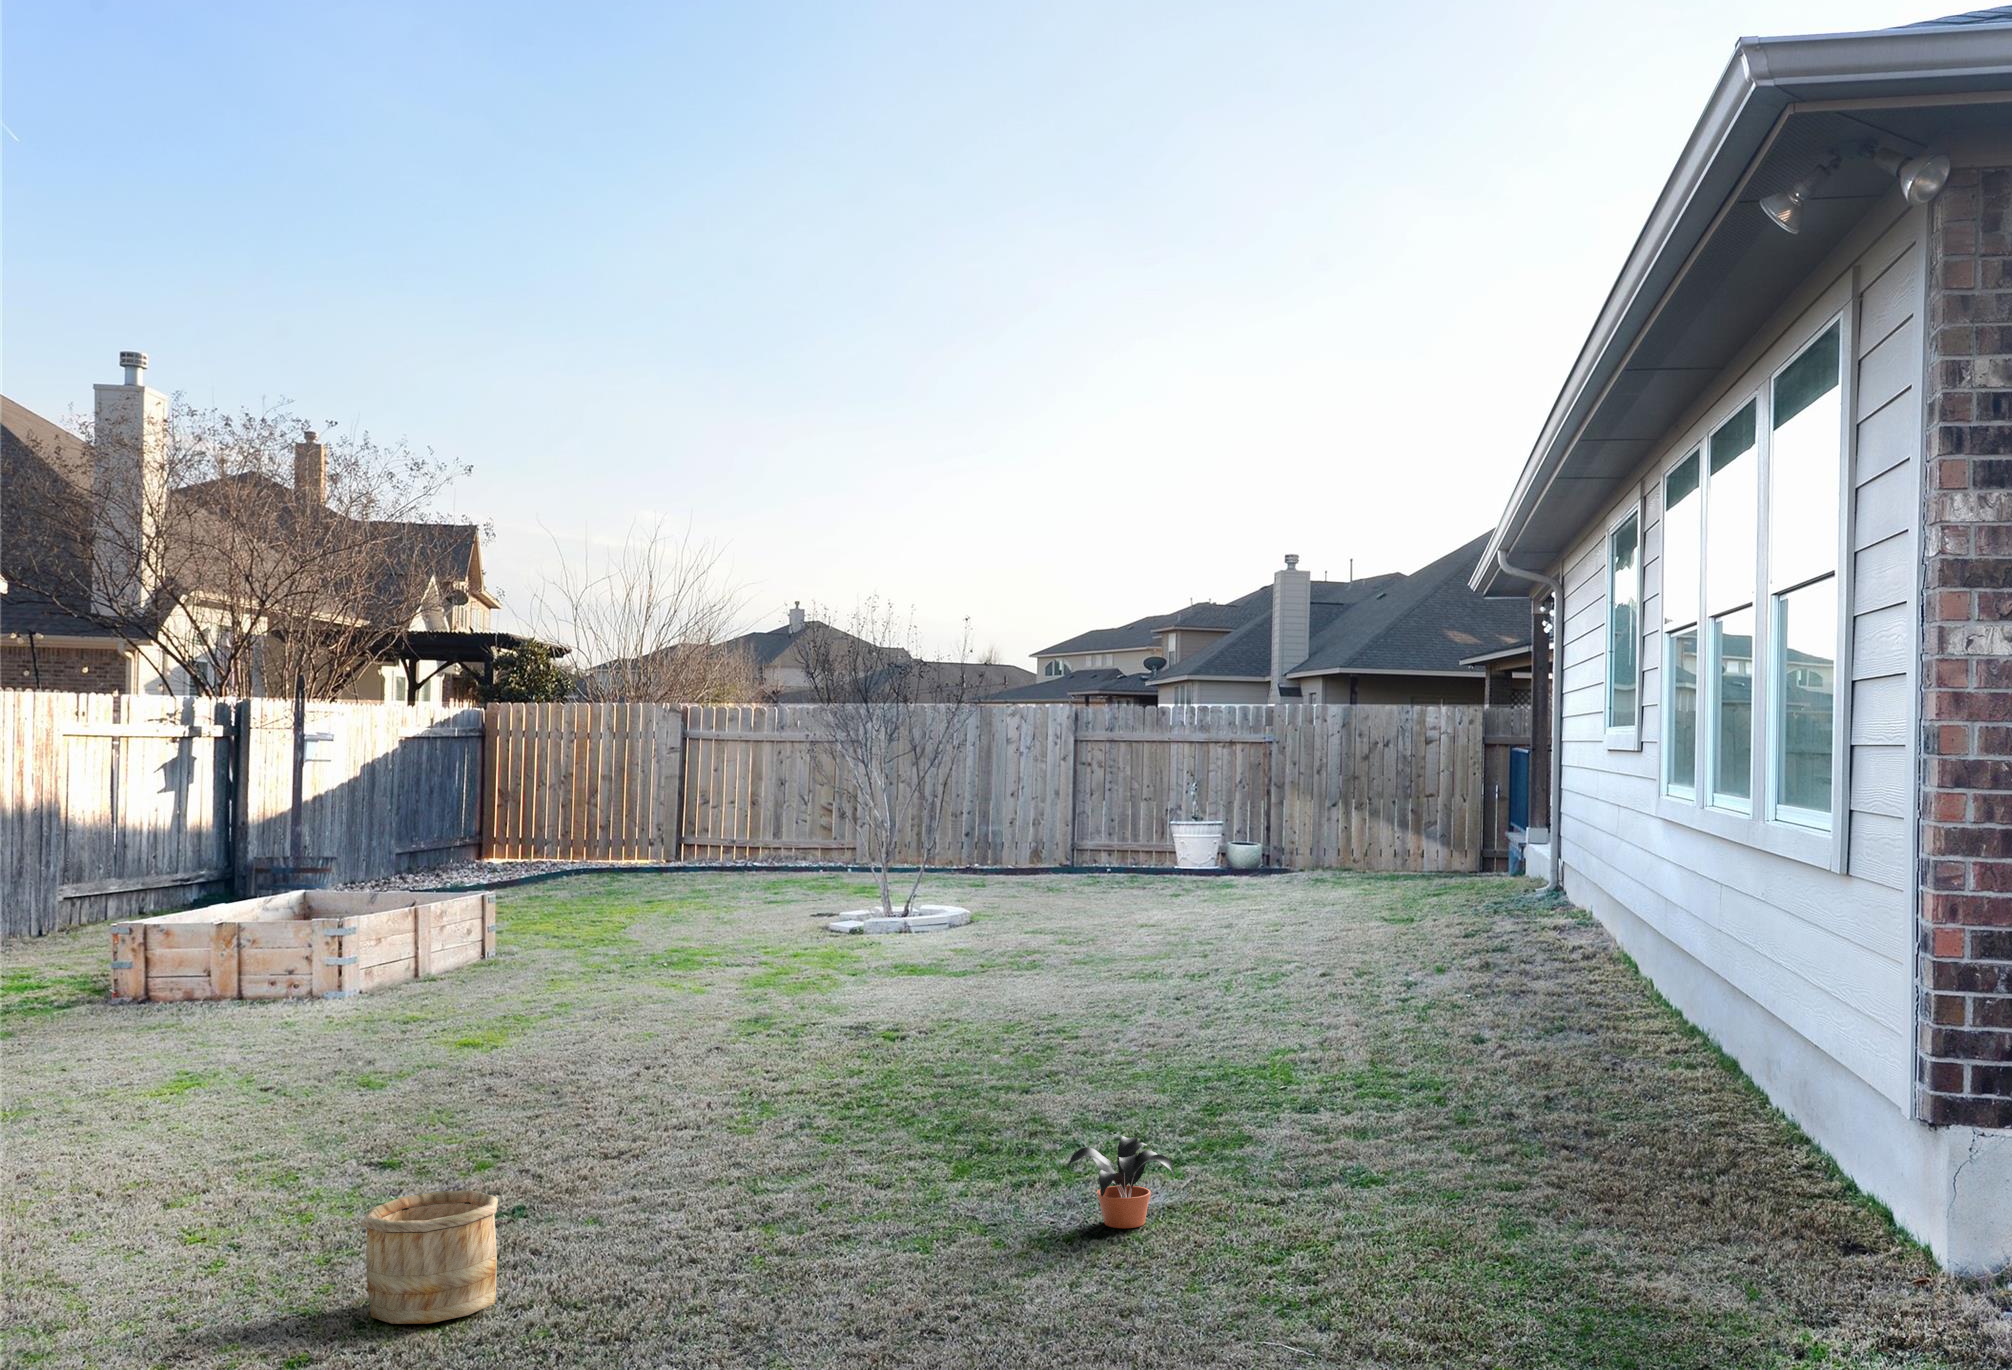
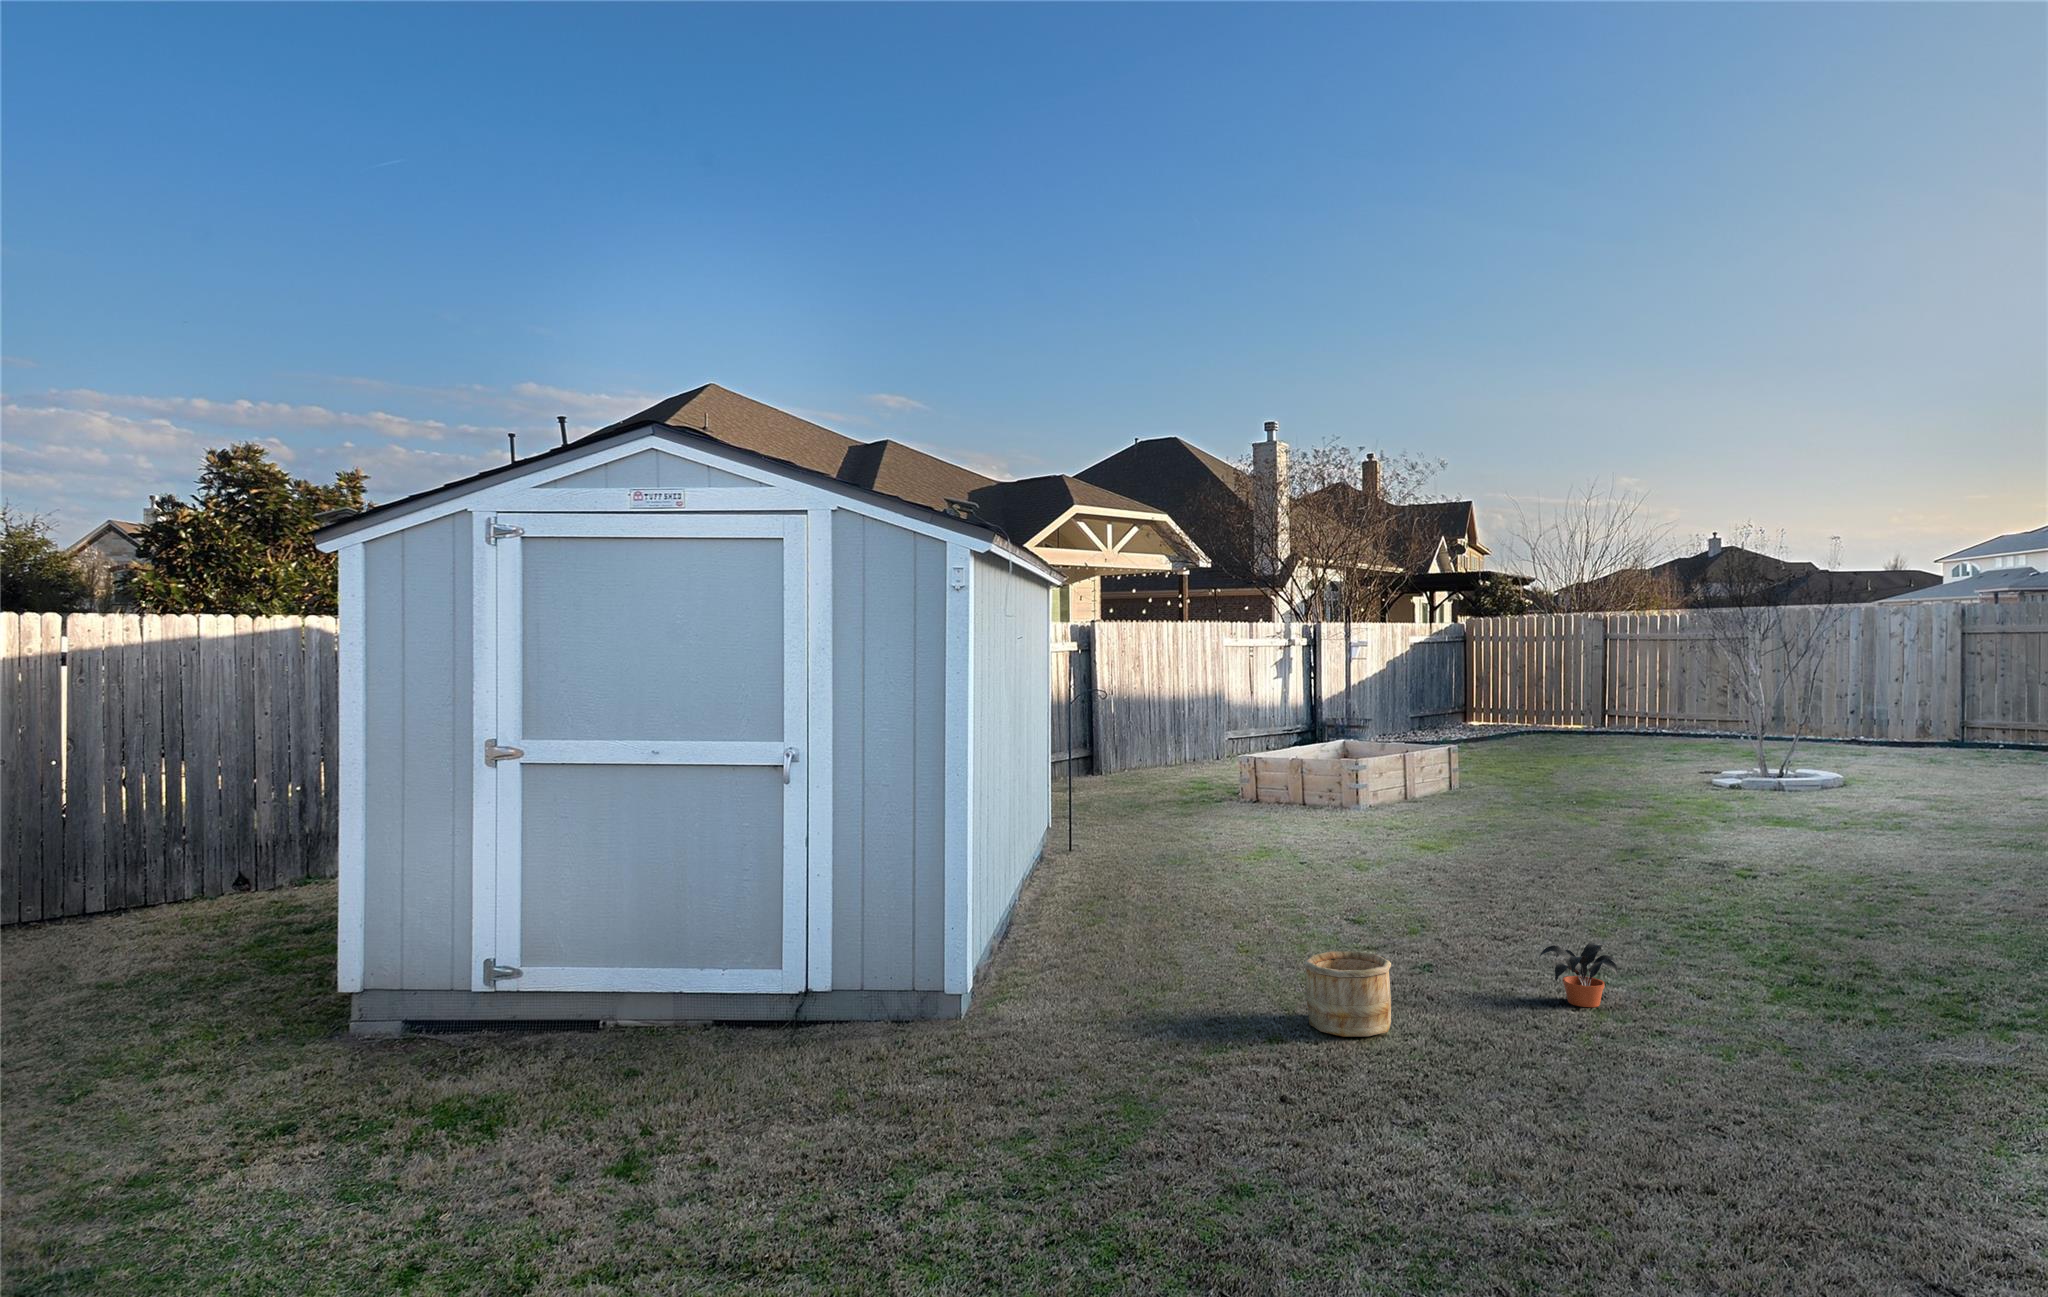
potted plant: present [1067,1136,1174,1228] -> present [1539,942,1618,1007]

